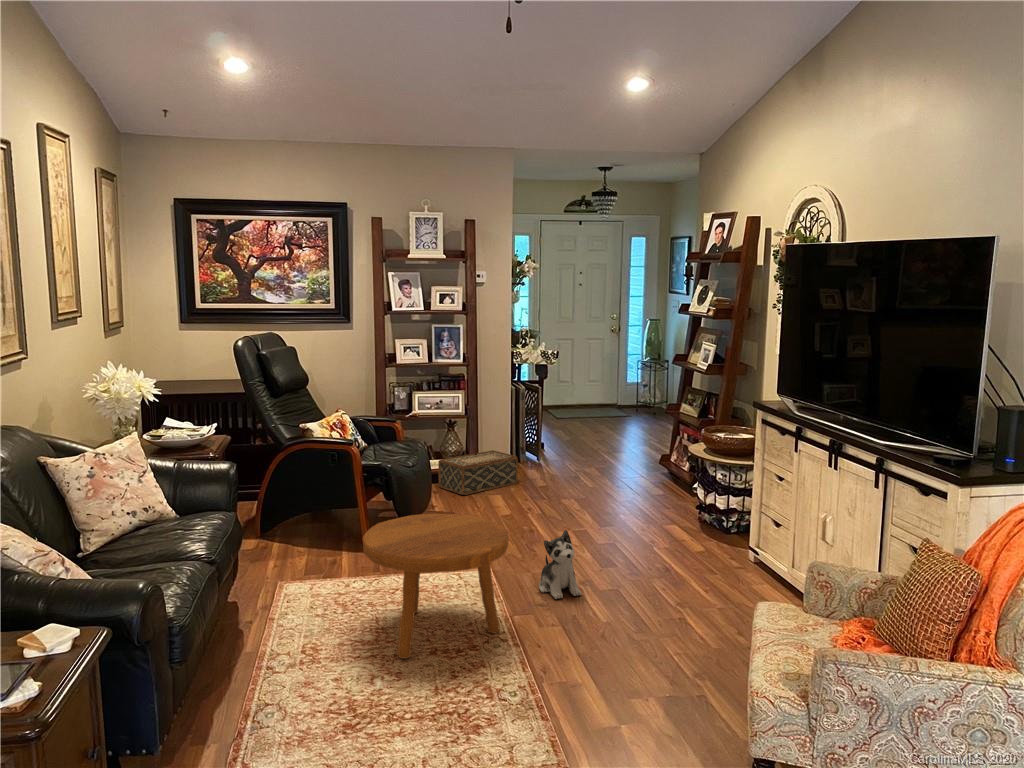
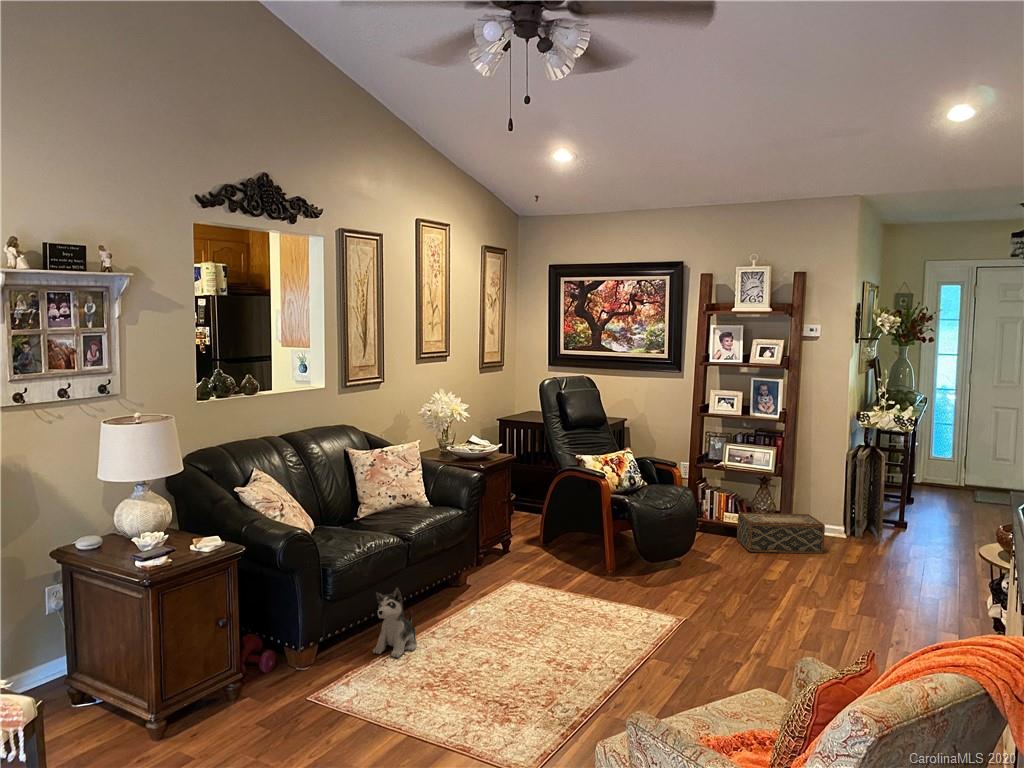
footstool: present [362,514,509,659] -> none [511,542,639,665]
plush toy: present [539,530,581,599] -> present [373,588,417,658]

